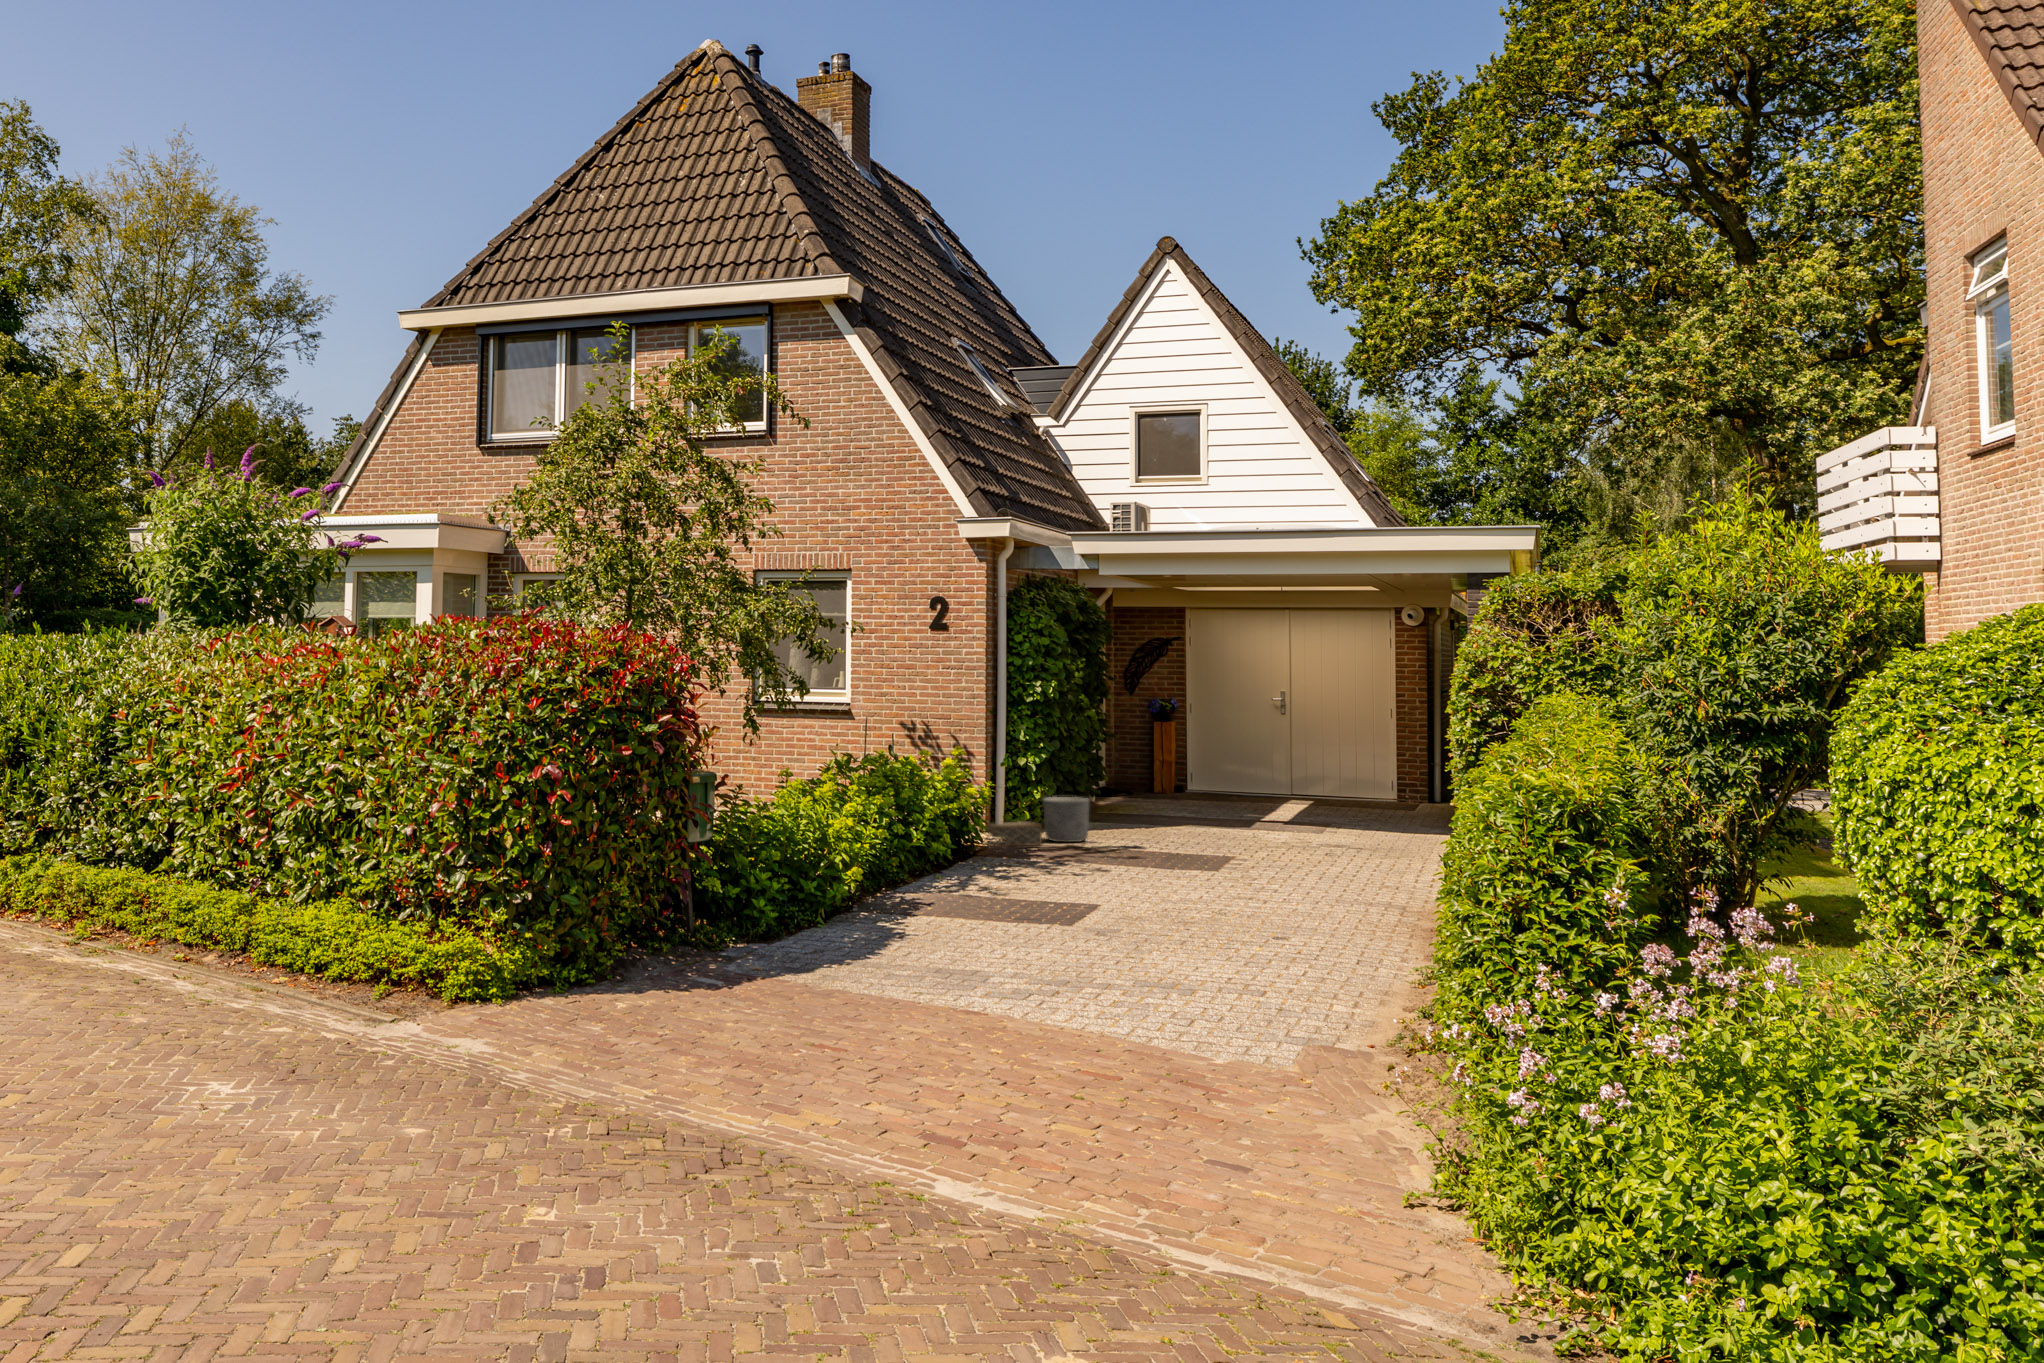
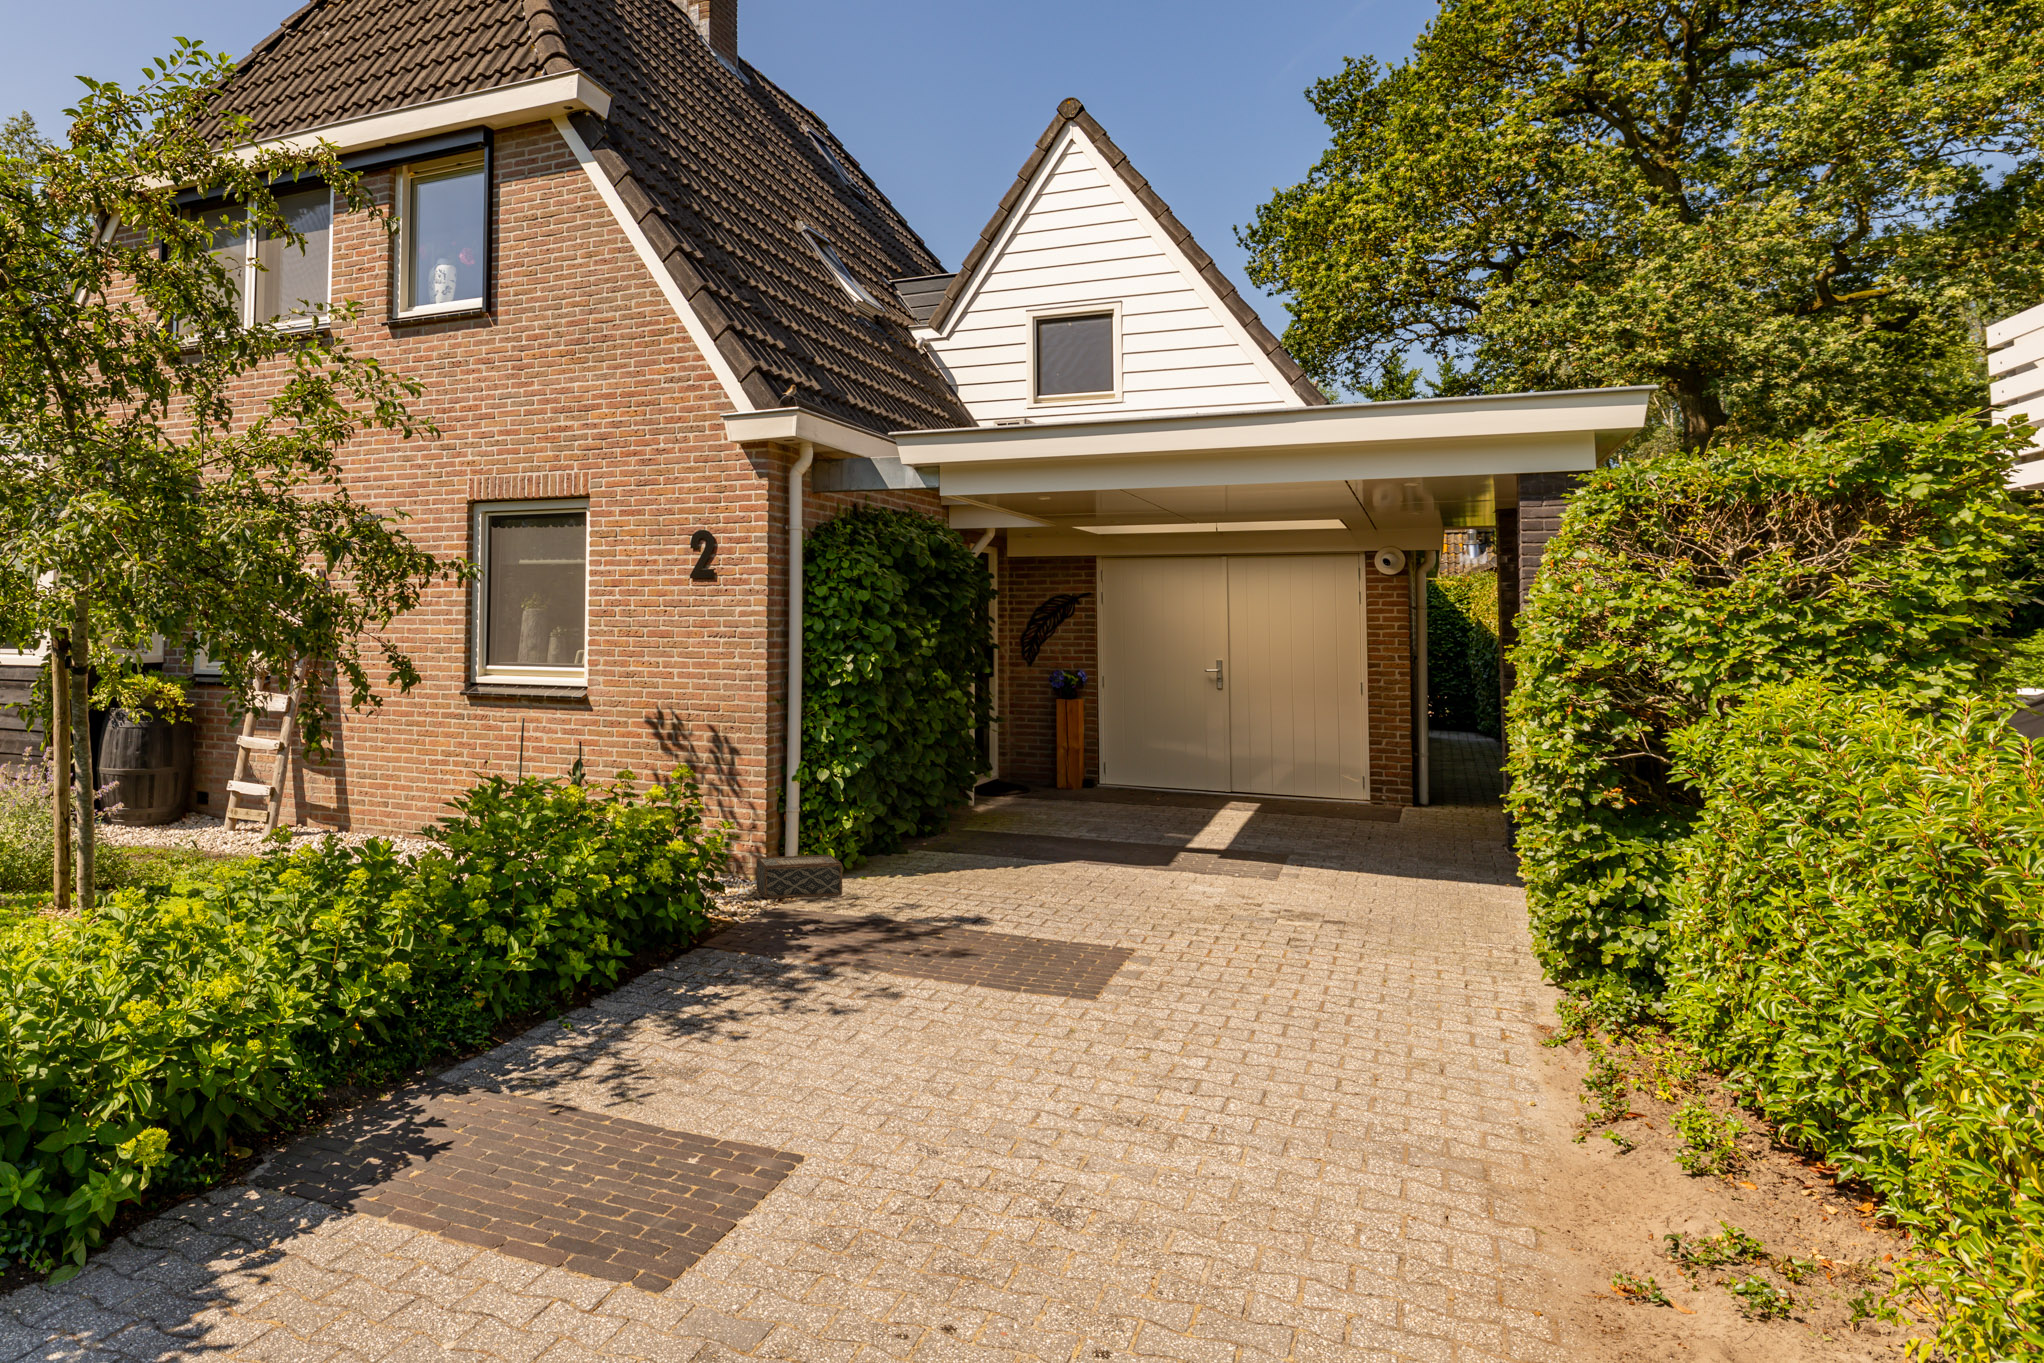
planter: present [1043,797,1089,842] -> none [854,816,921,888]

